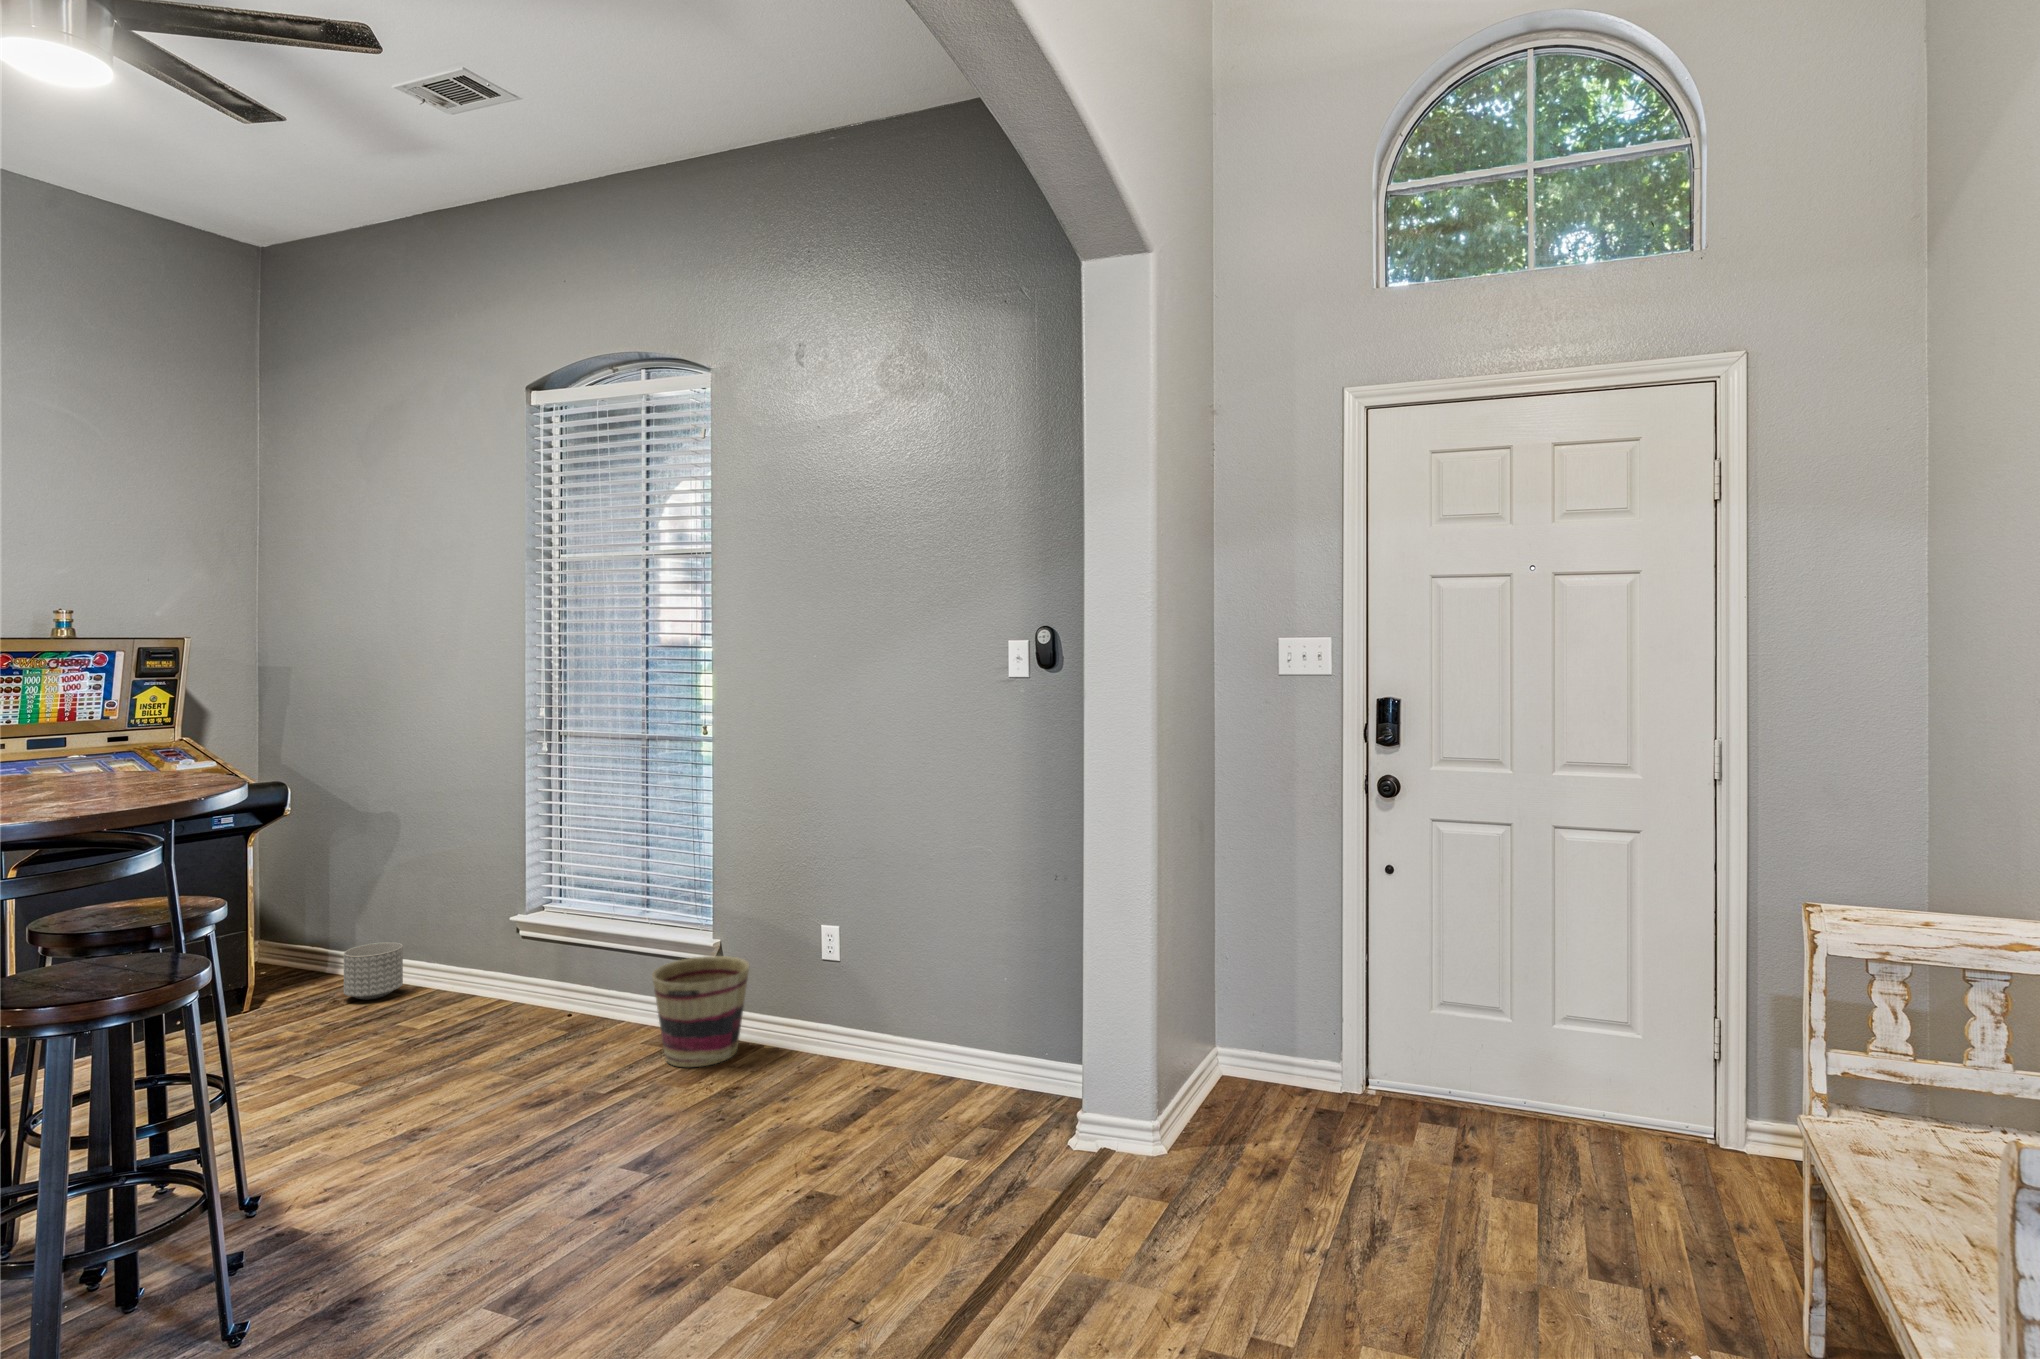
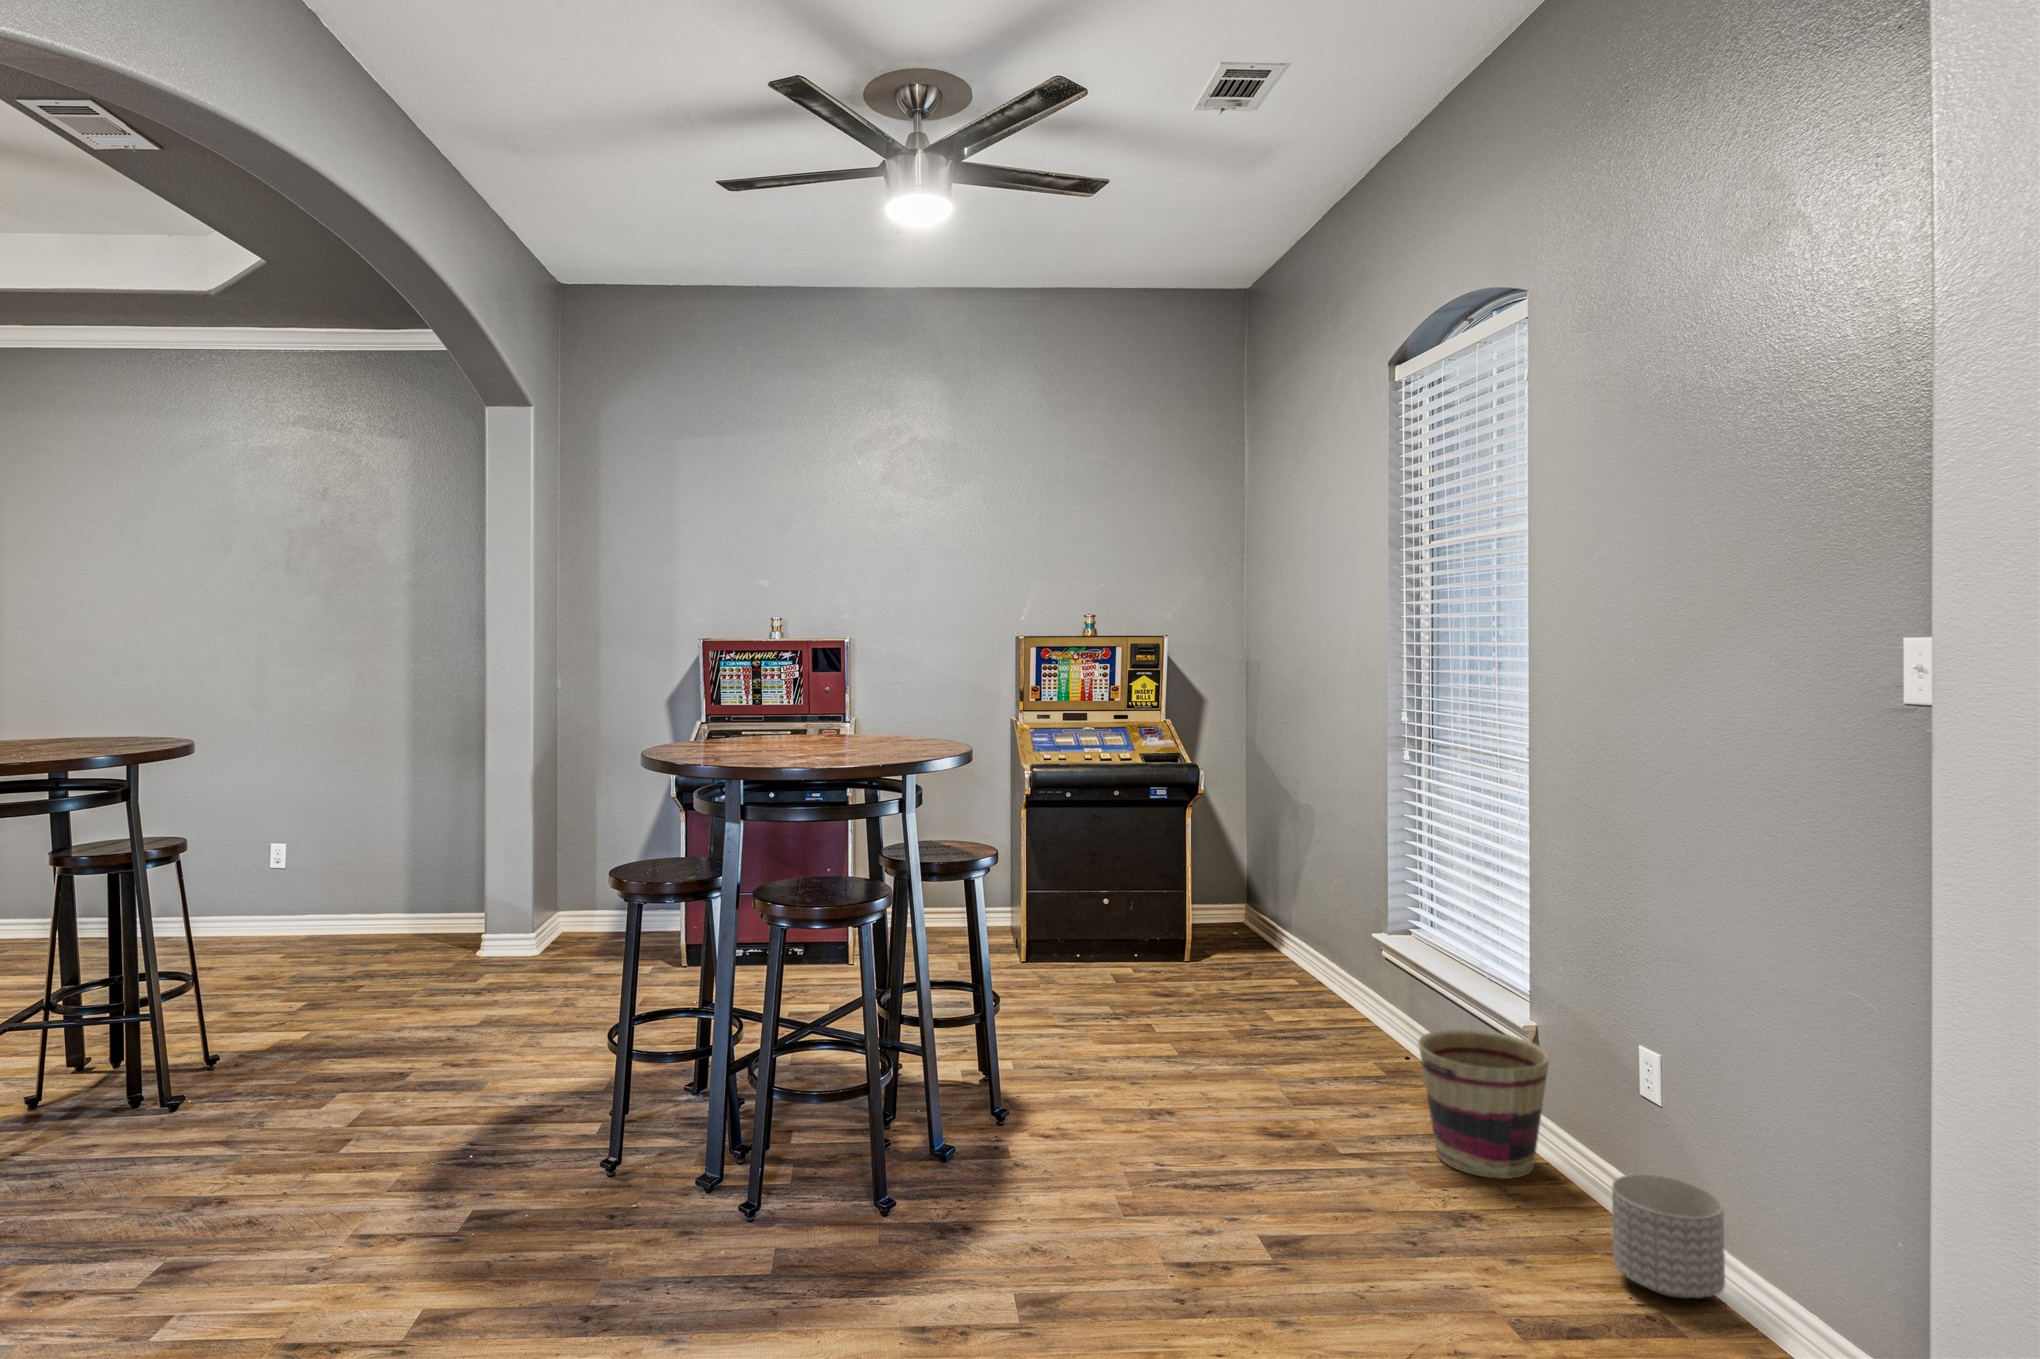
planter: present [344,942,403,1000] -> present [1612,1174,1725,1298]

